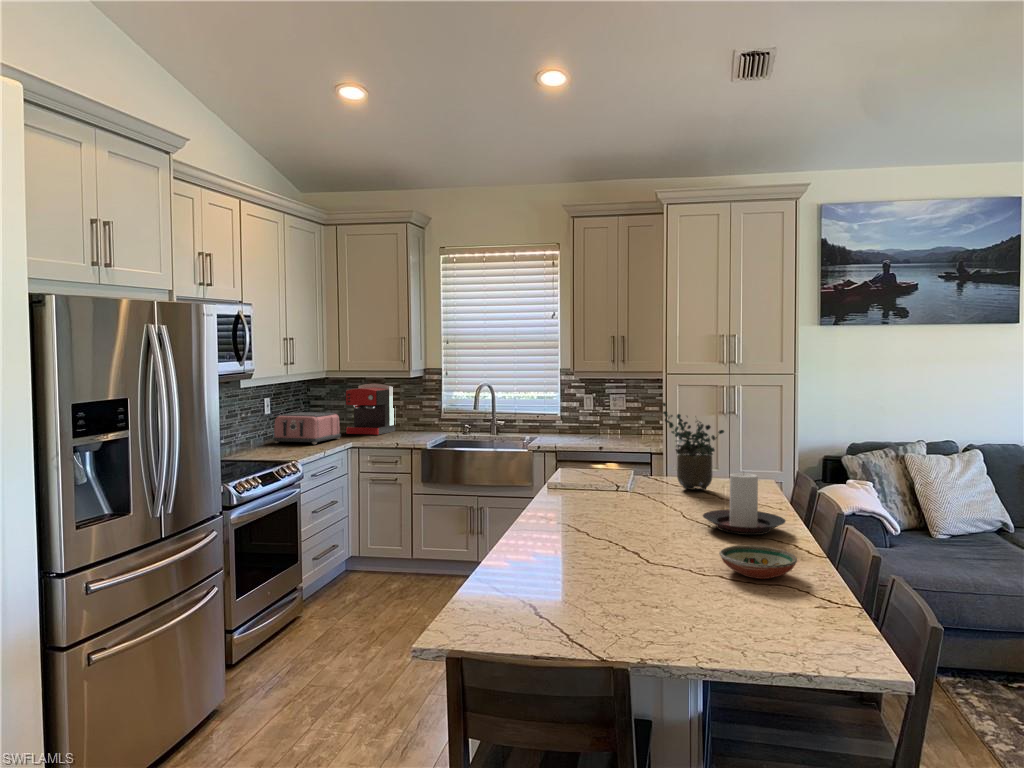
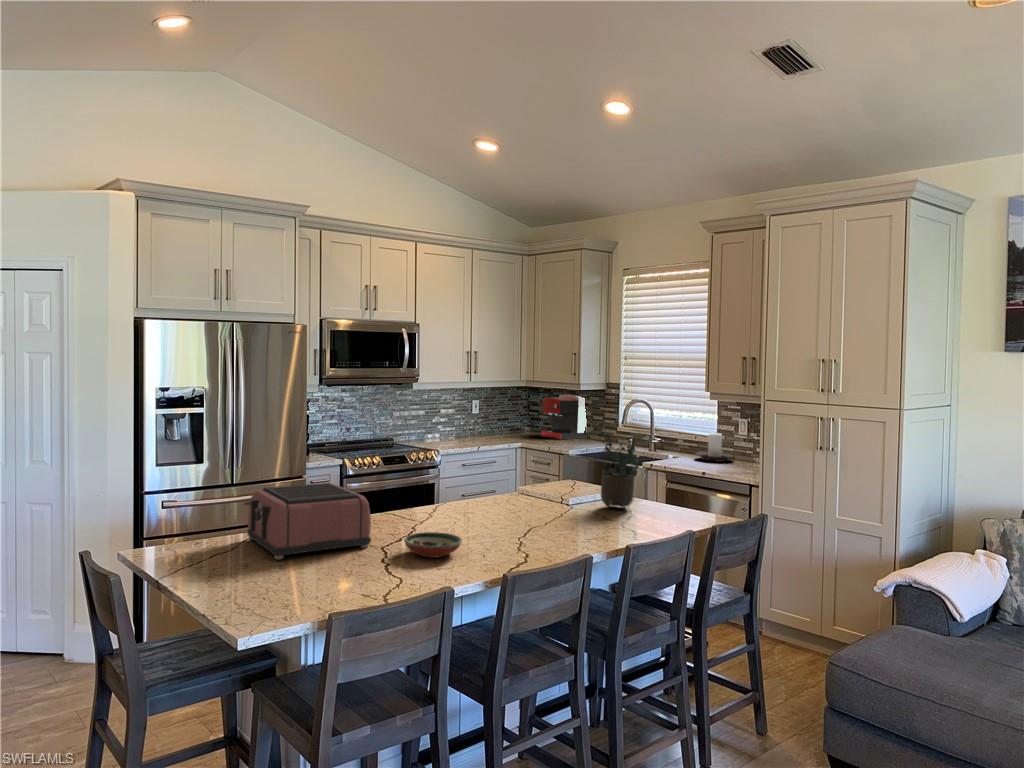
toaster: present [273,412,341,444] -> present [244,483,371,559]
candle holder: present [703,473,786,535] -> present [696,433,733,461]

